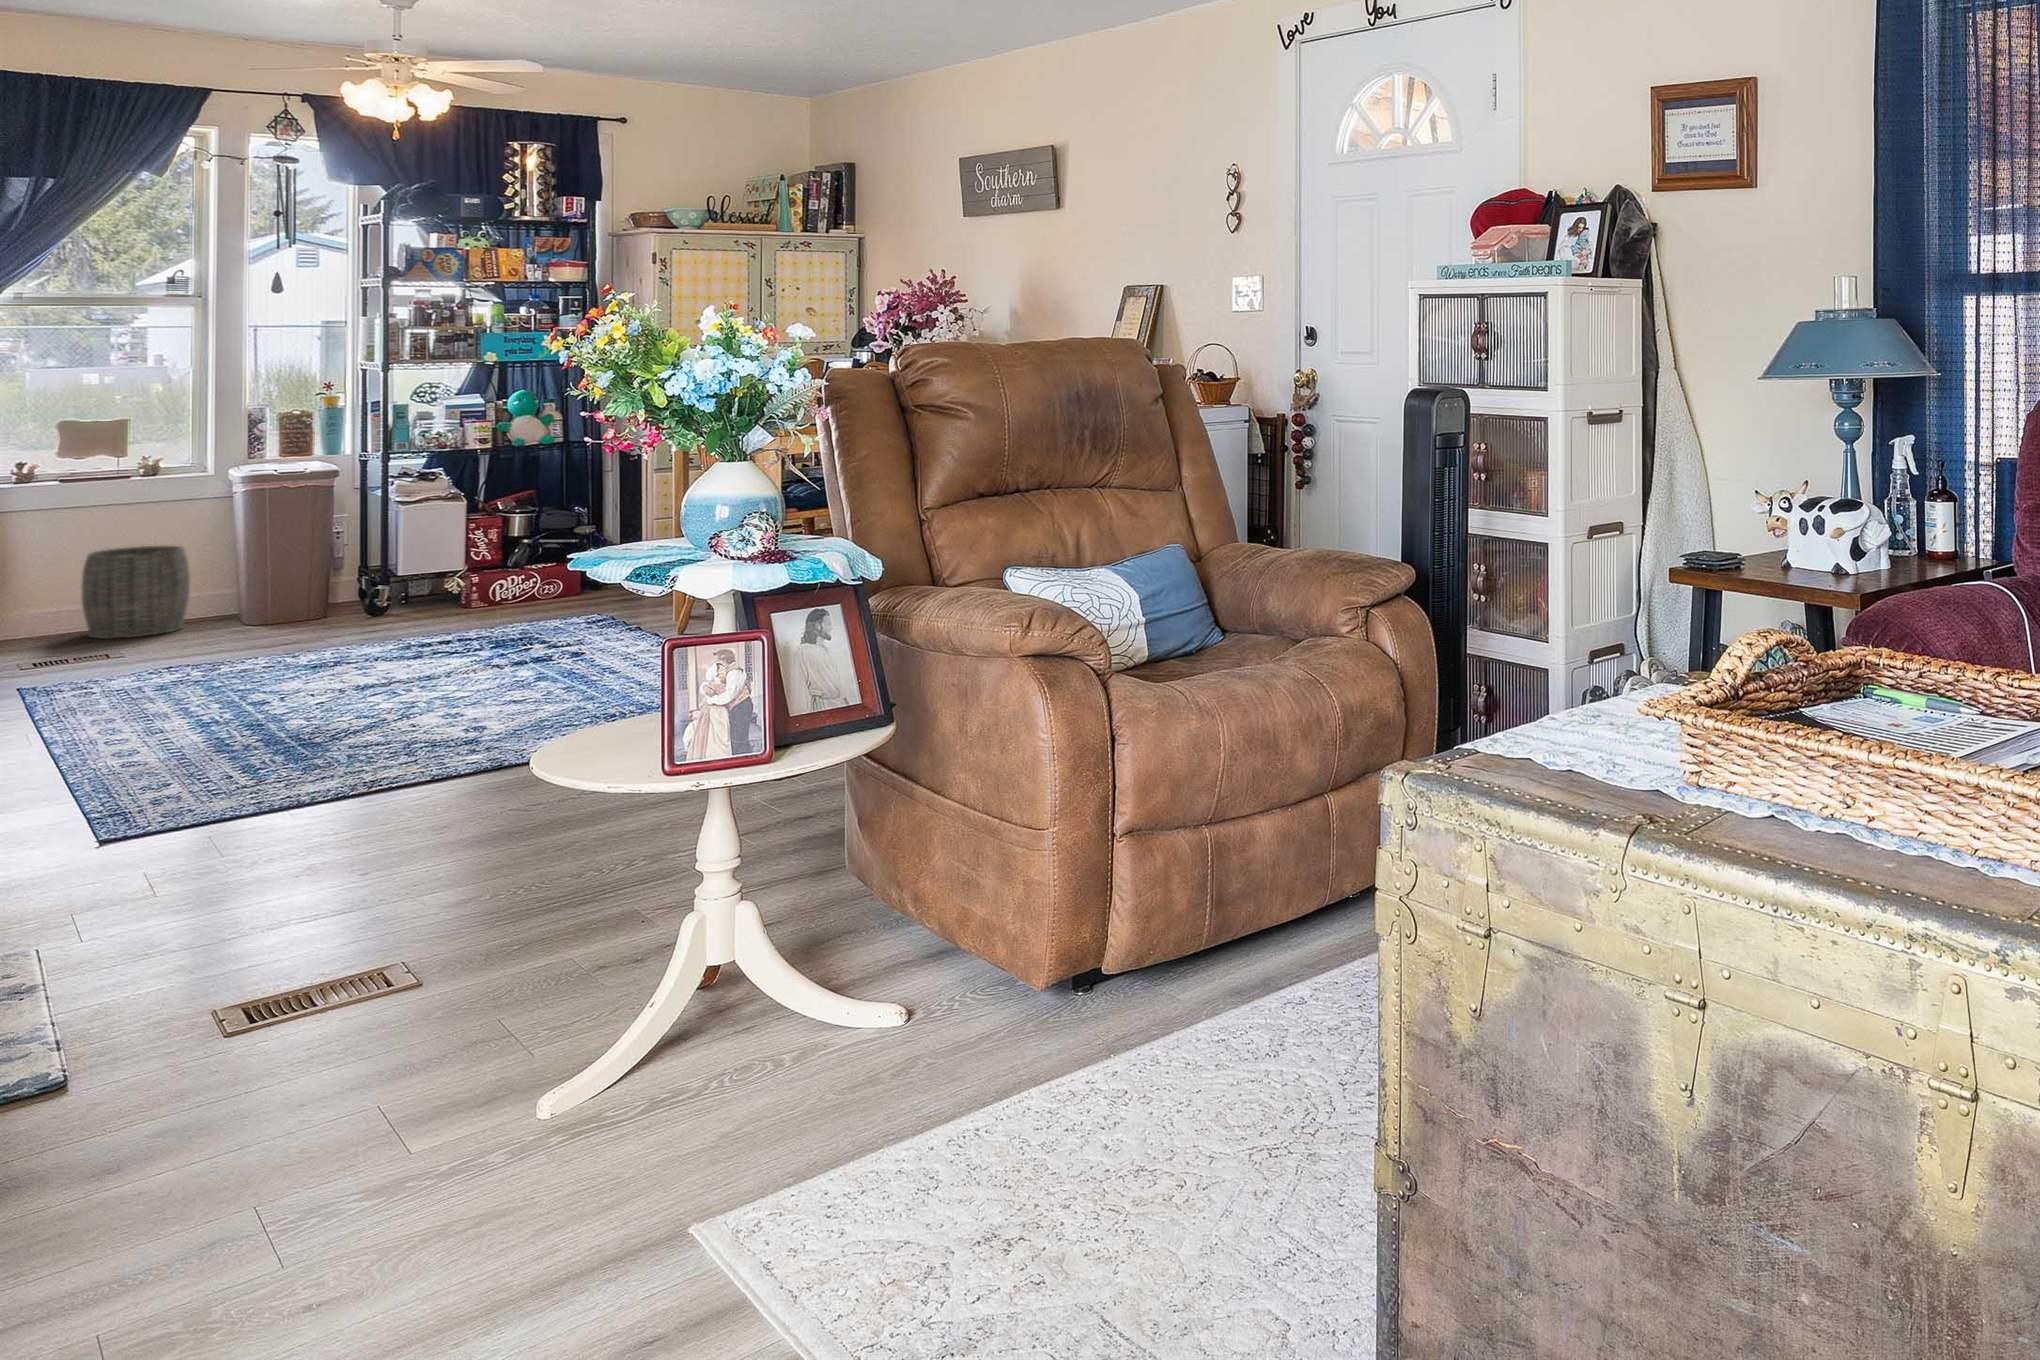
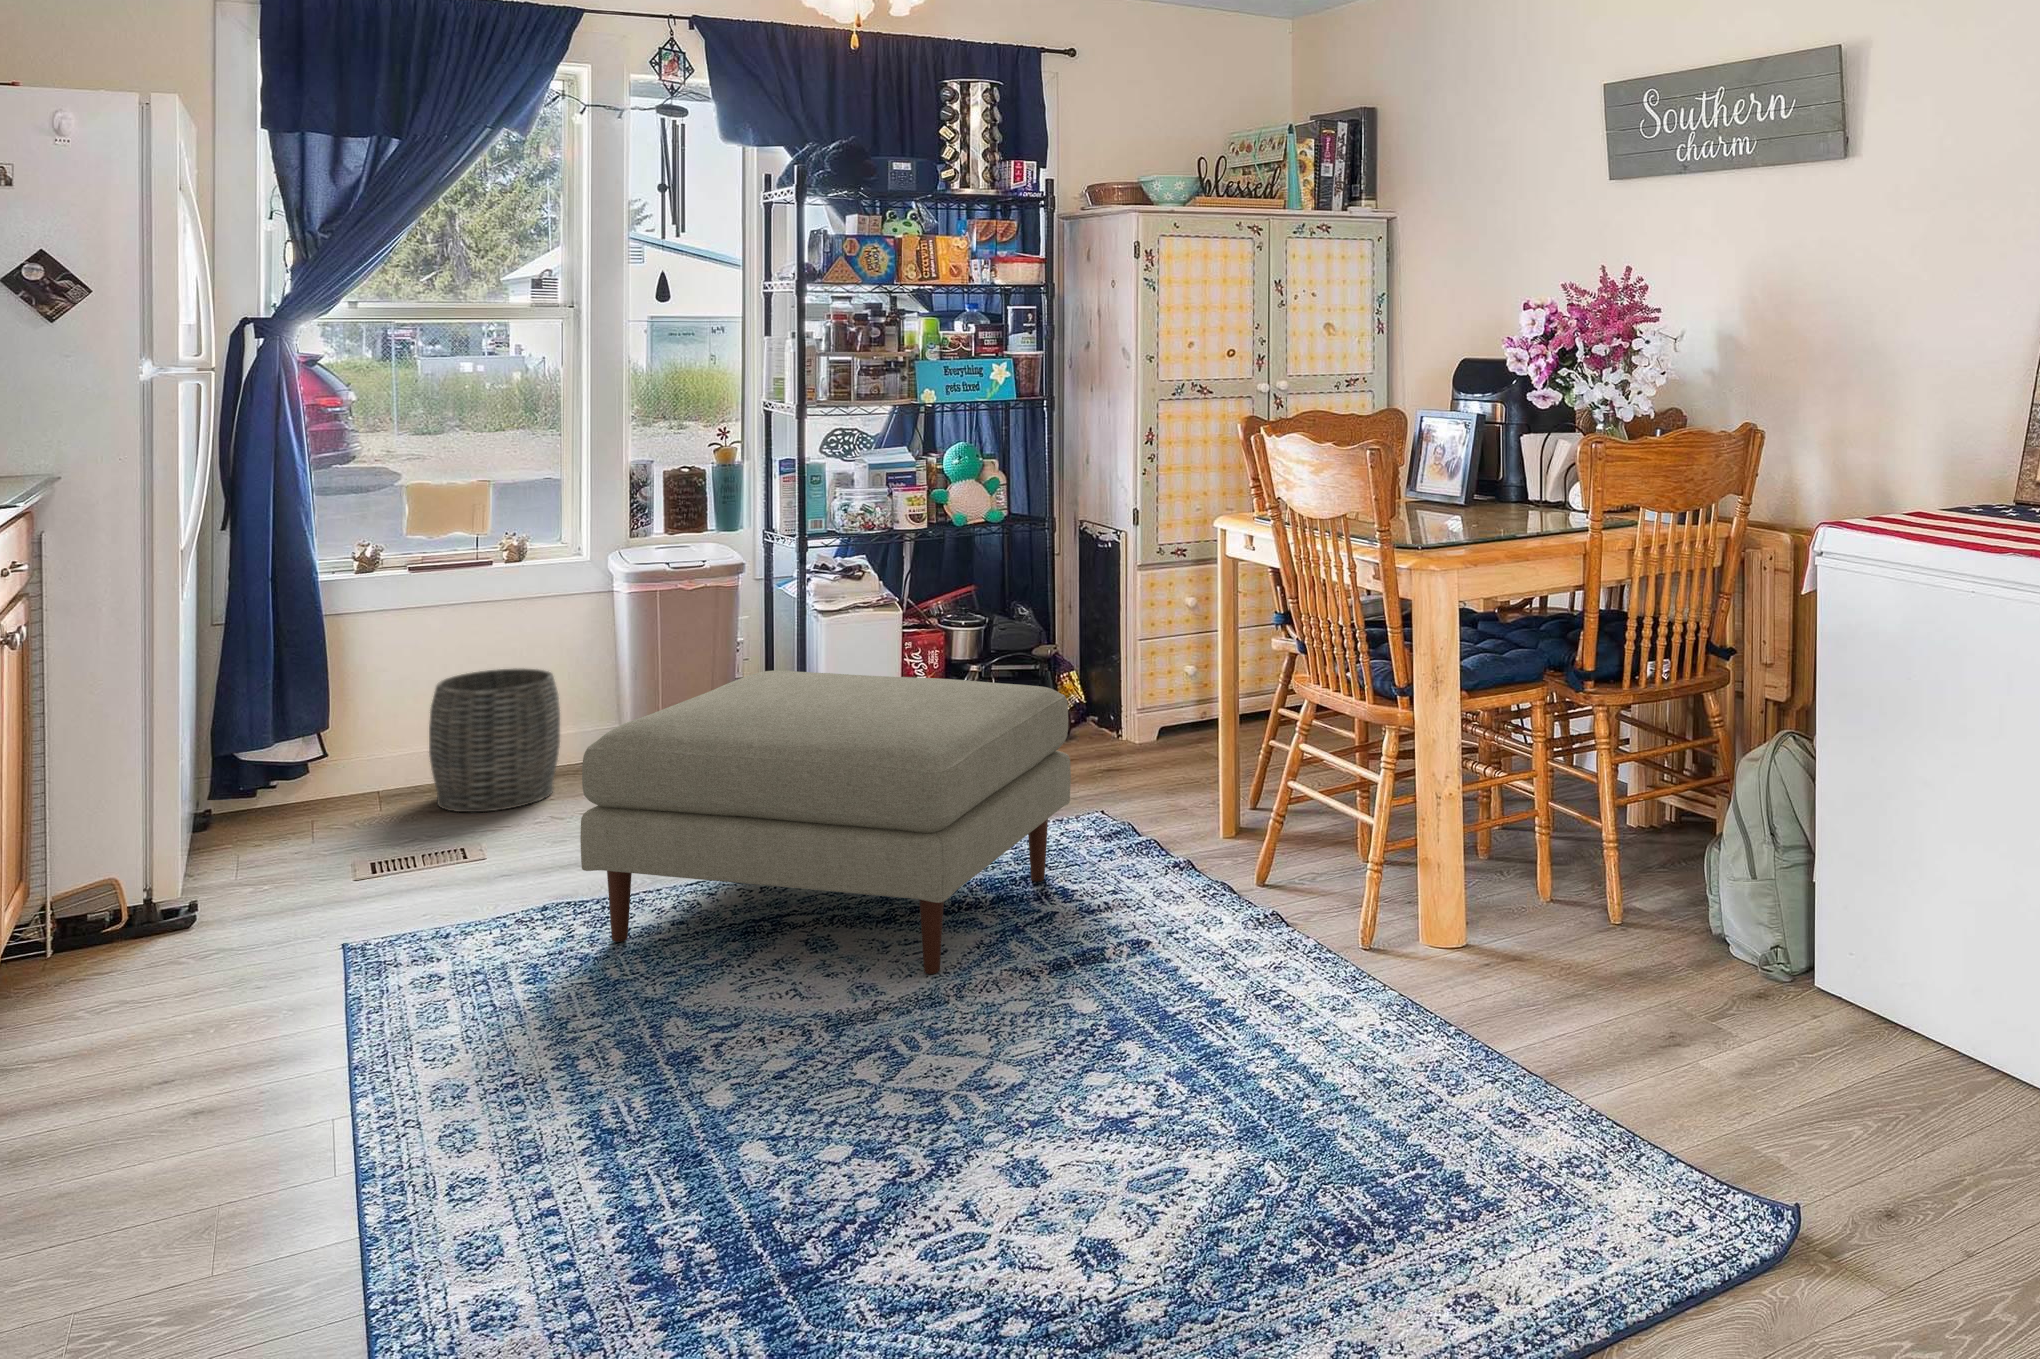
ottoman: none [196,525,555,678] -> present [580,671,1071,974]

